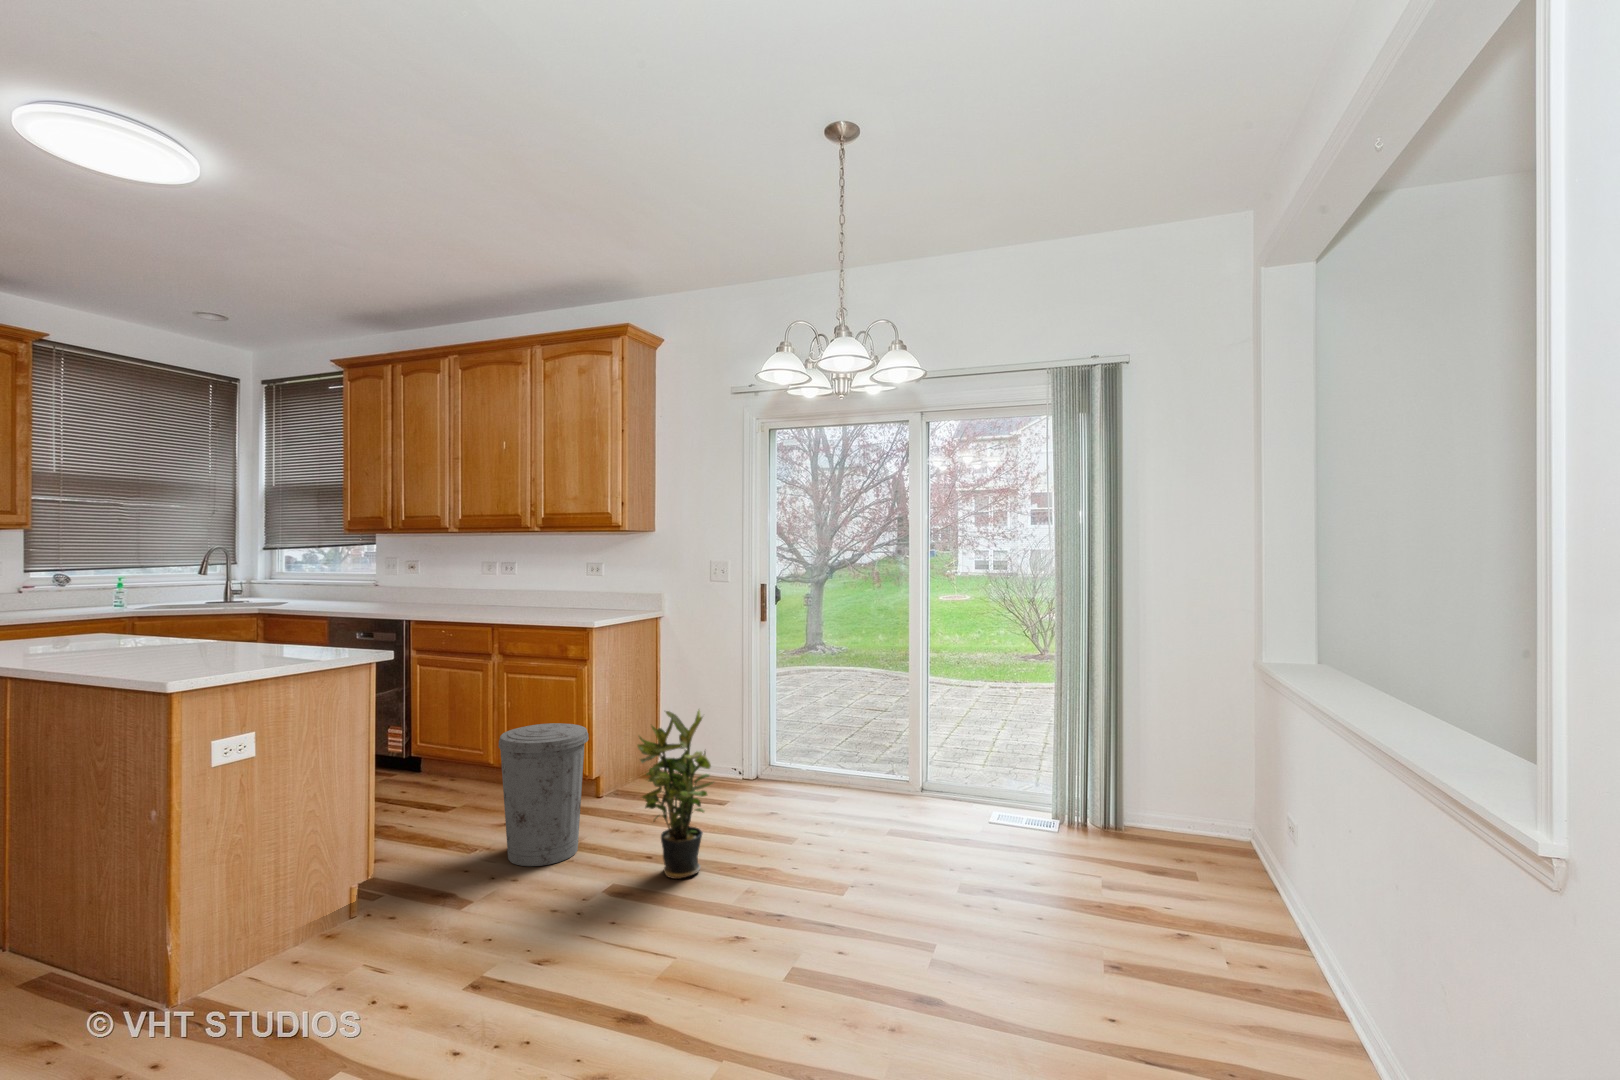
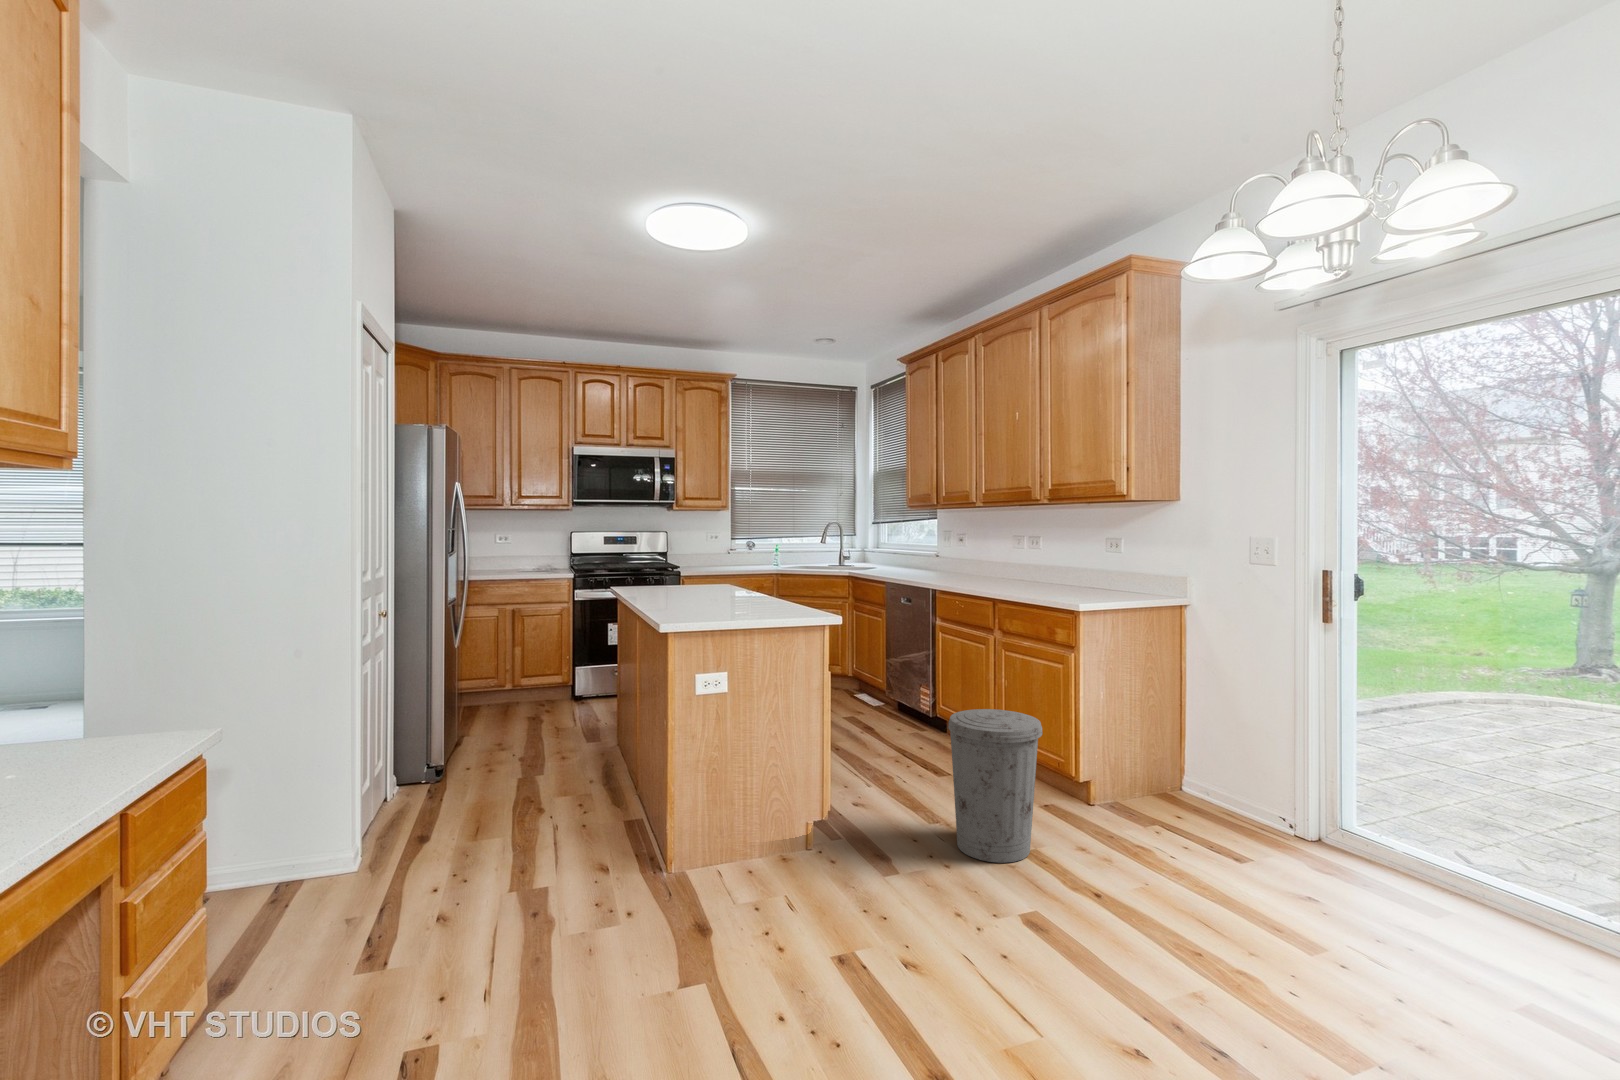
potted plant: present [638,710,713,879] -> none [1066,722,1175,938]

